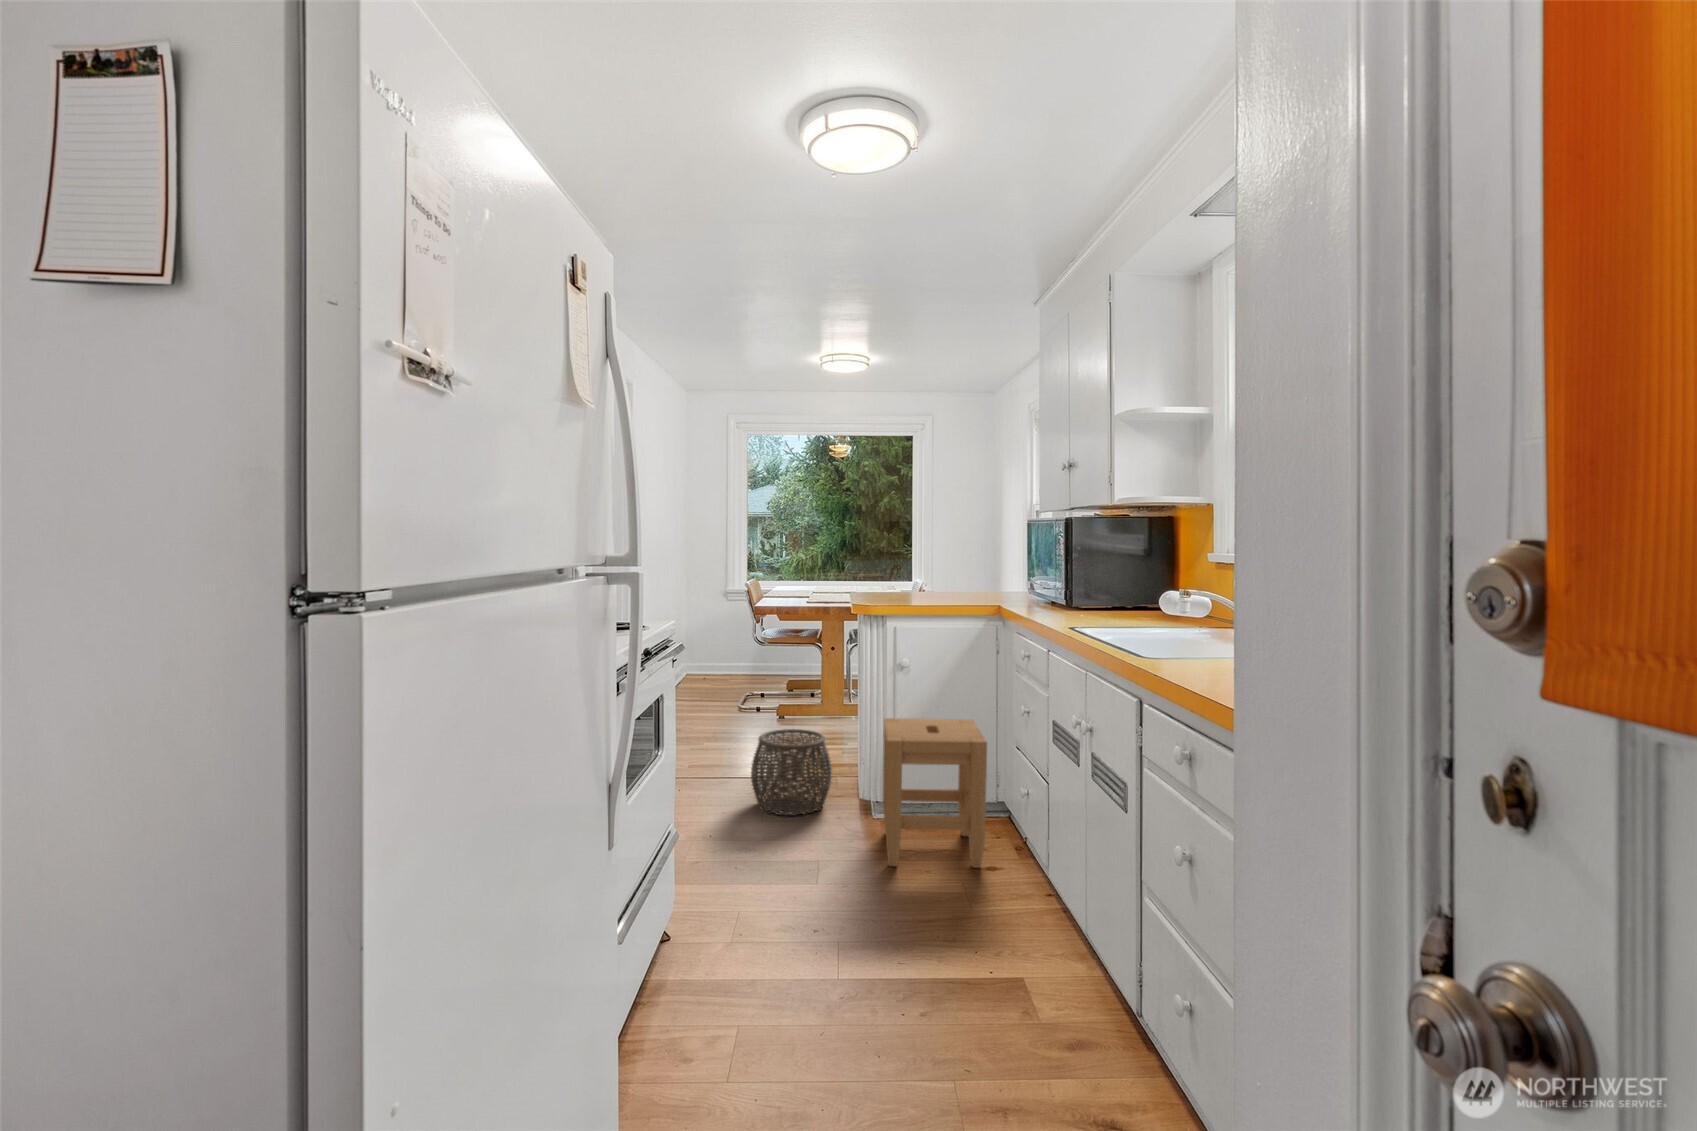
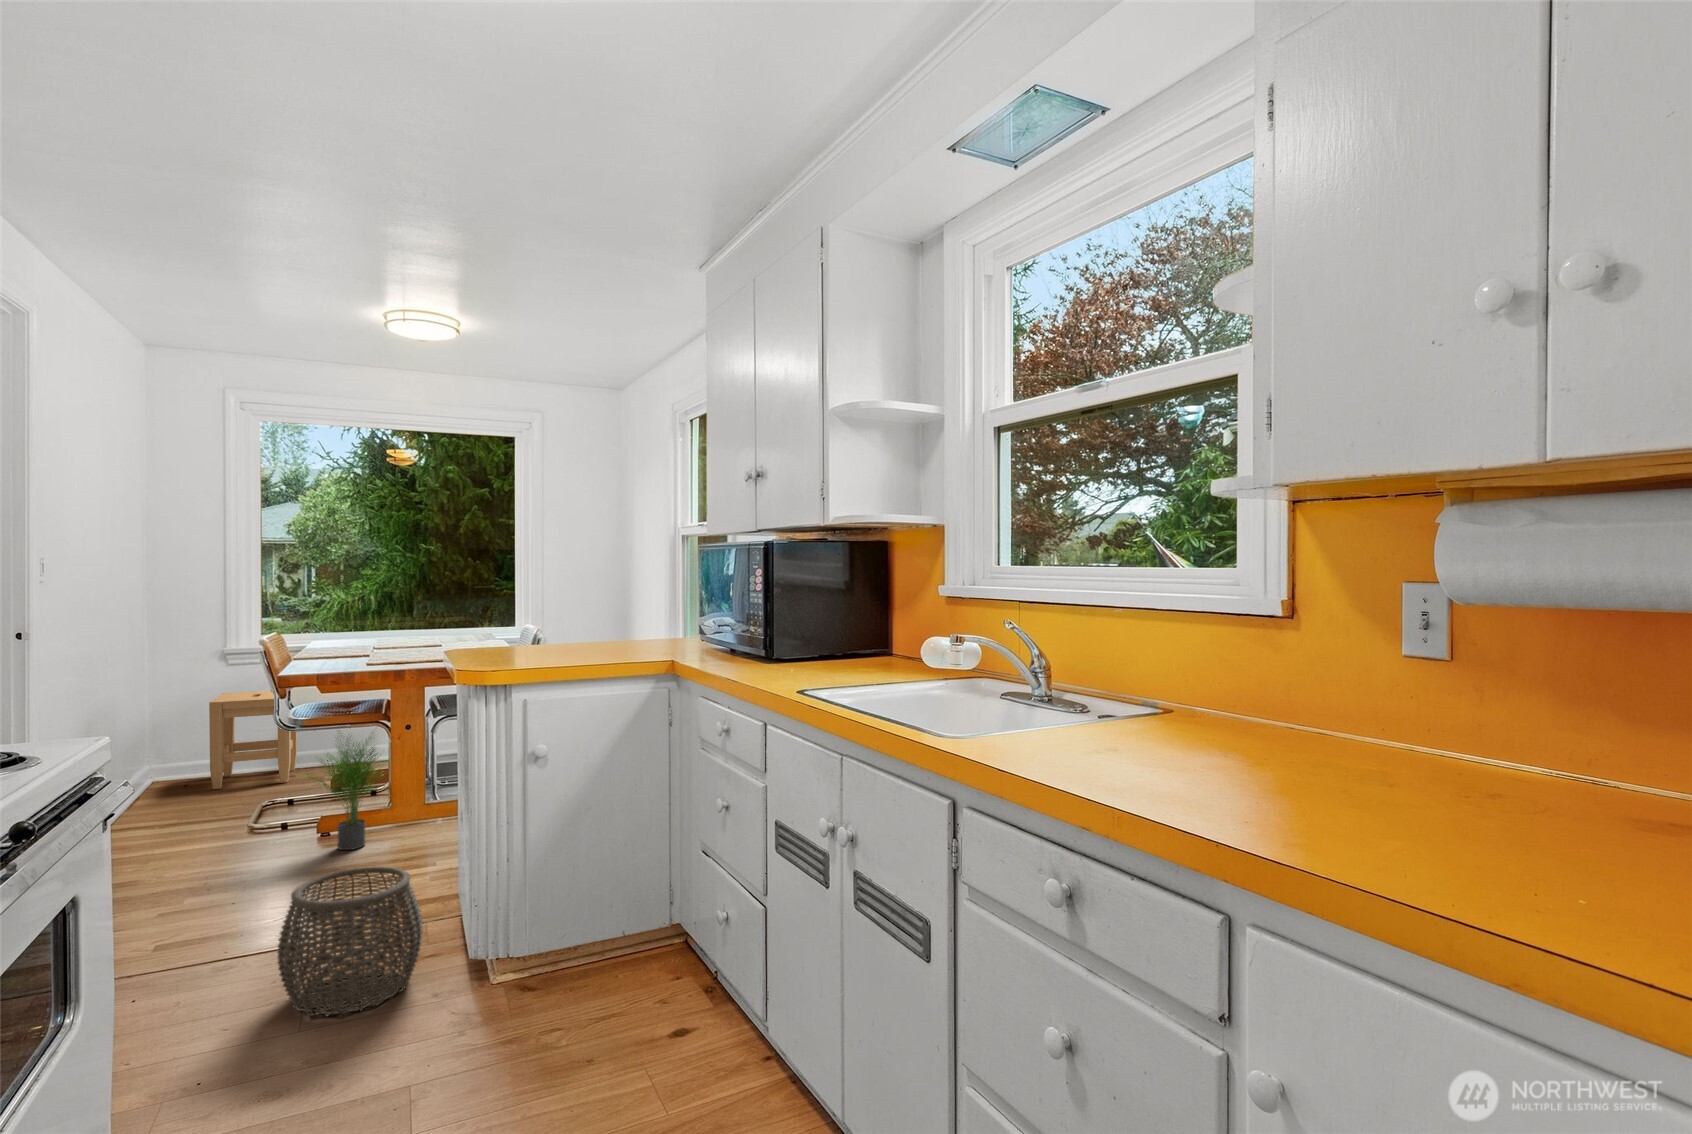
potted plant: none [763,644,824,728] -> present [308,733,383,850]
stool: present [883,718,987,868] -> present [209,691,297,789]

